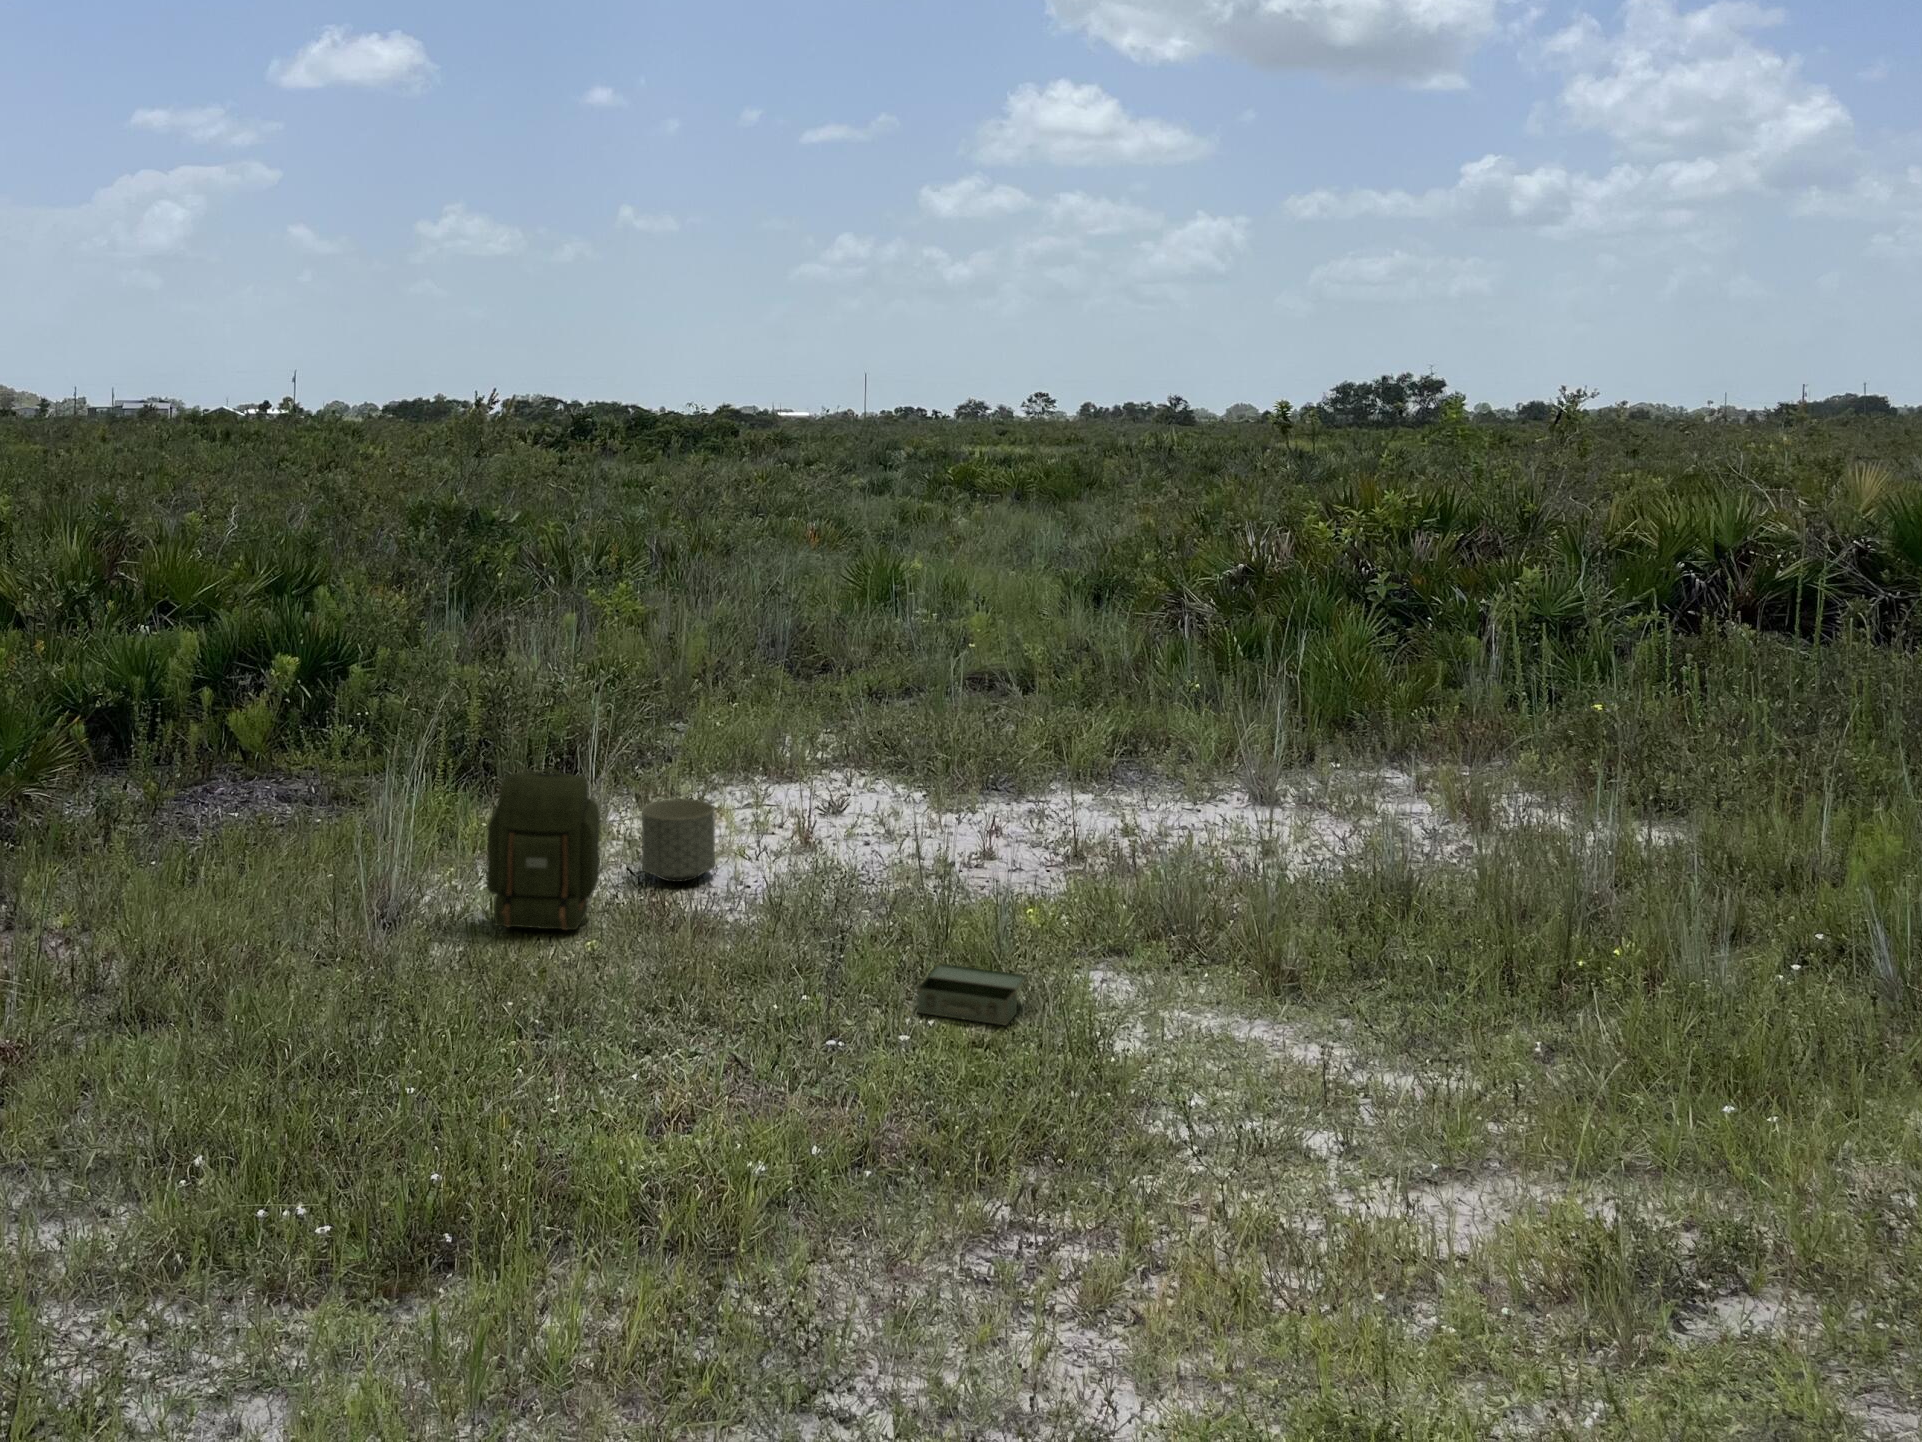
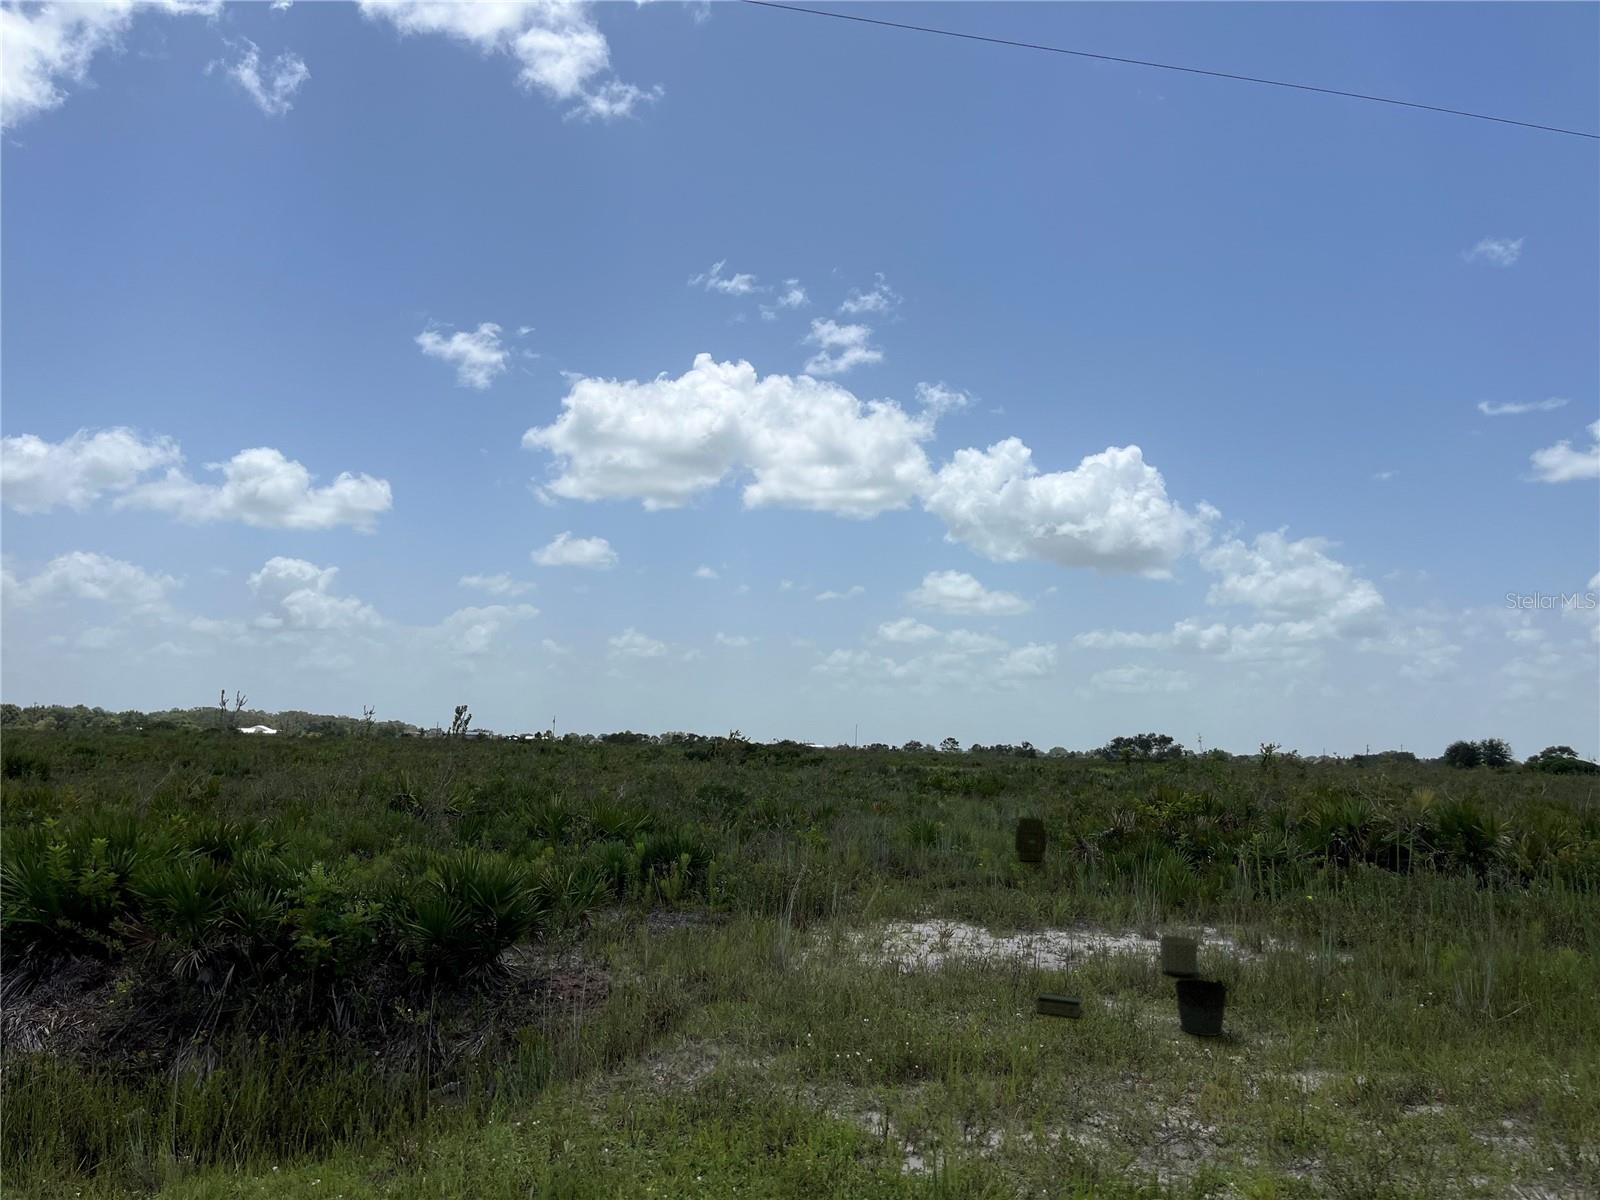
backpack: present [487,768,600,930] -> present [1015,818,1046,861]
planter: present [642,799,715,882] -> present [1161,936,1198,975]
bucket: none [1220,932,1346,1068] -> present [1174,979,1230,1036]

